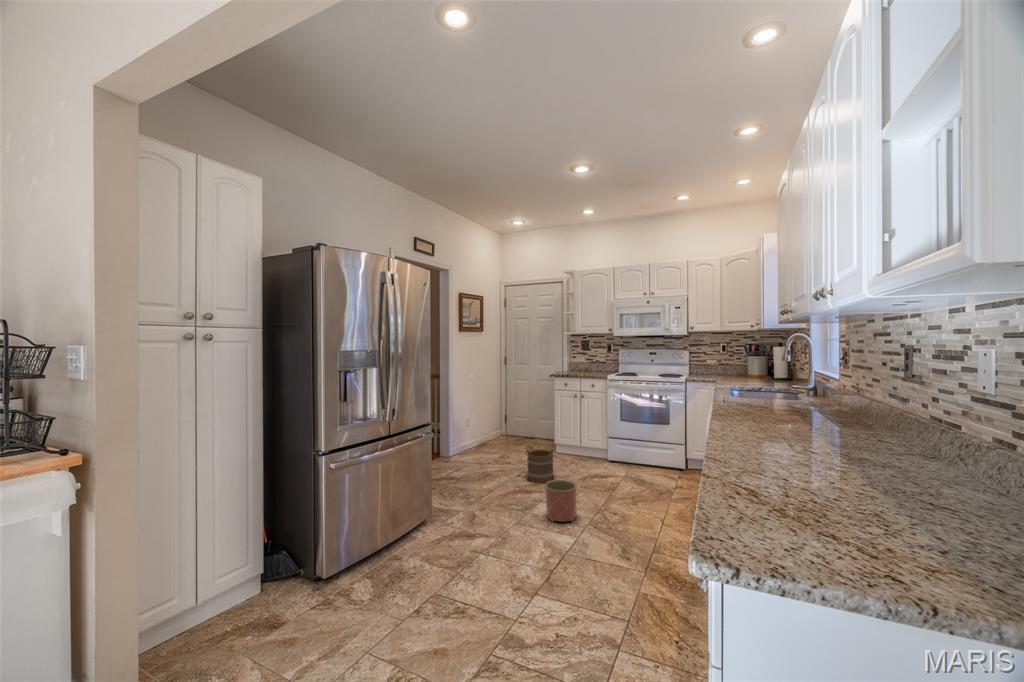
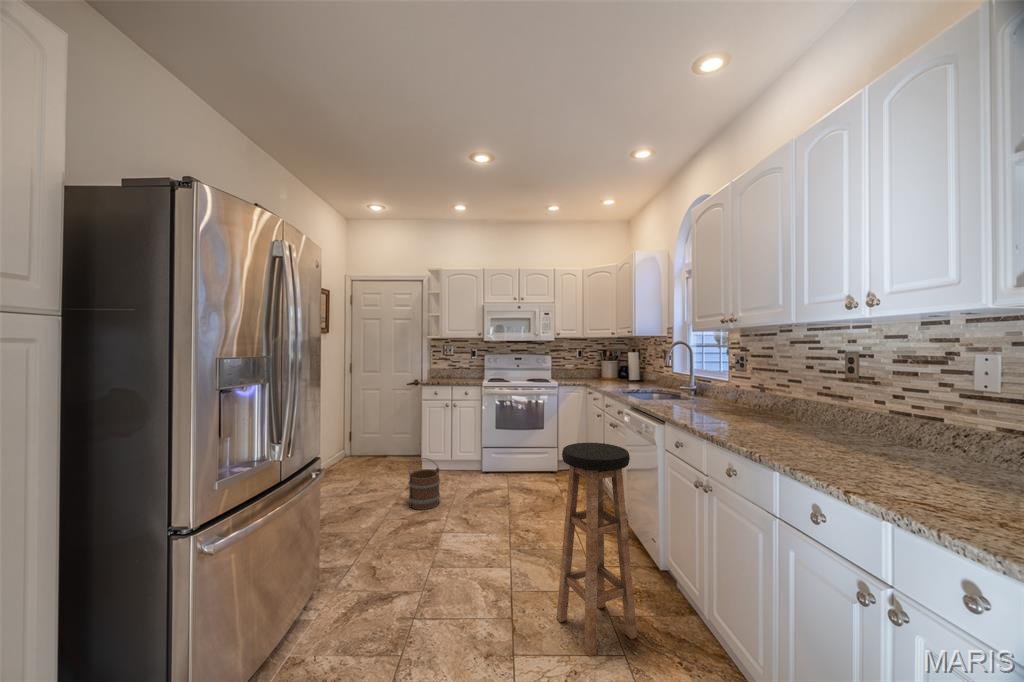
bar stool: none [579,432,646,619] -> present [557,443,637,657]
planter: present [545,480,576,522] -> none [461,502,496,553]

